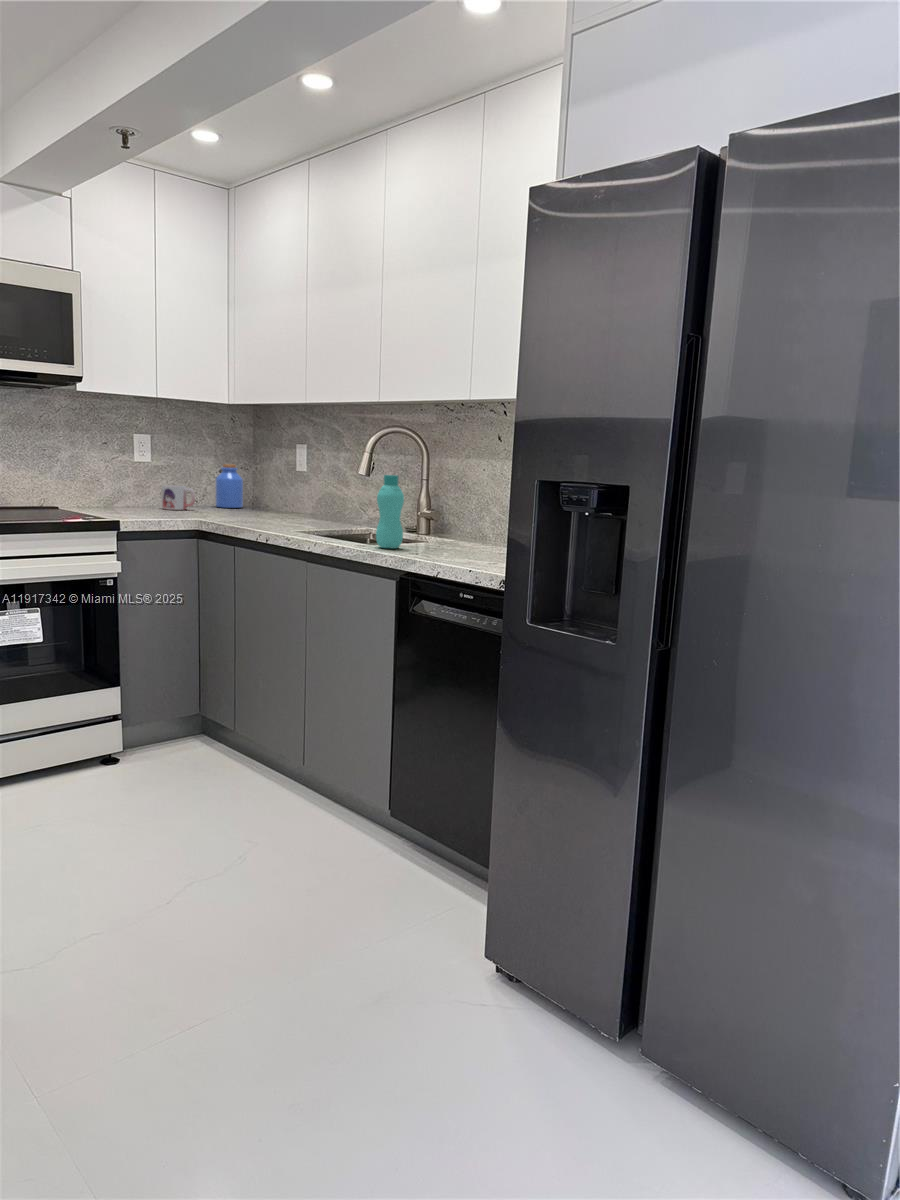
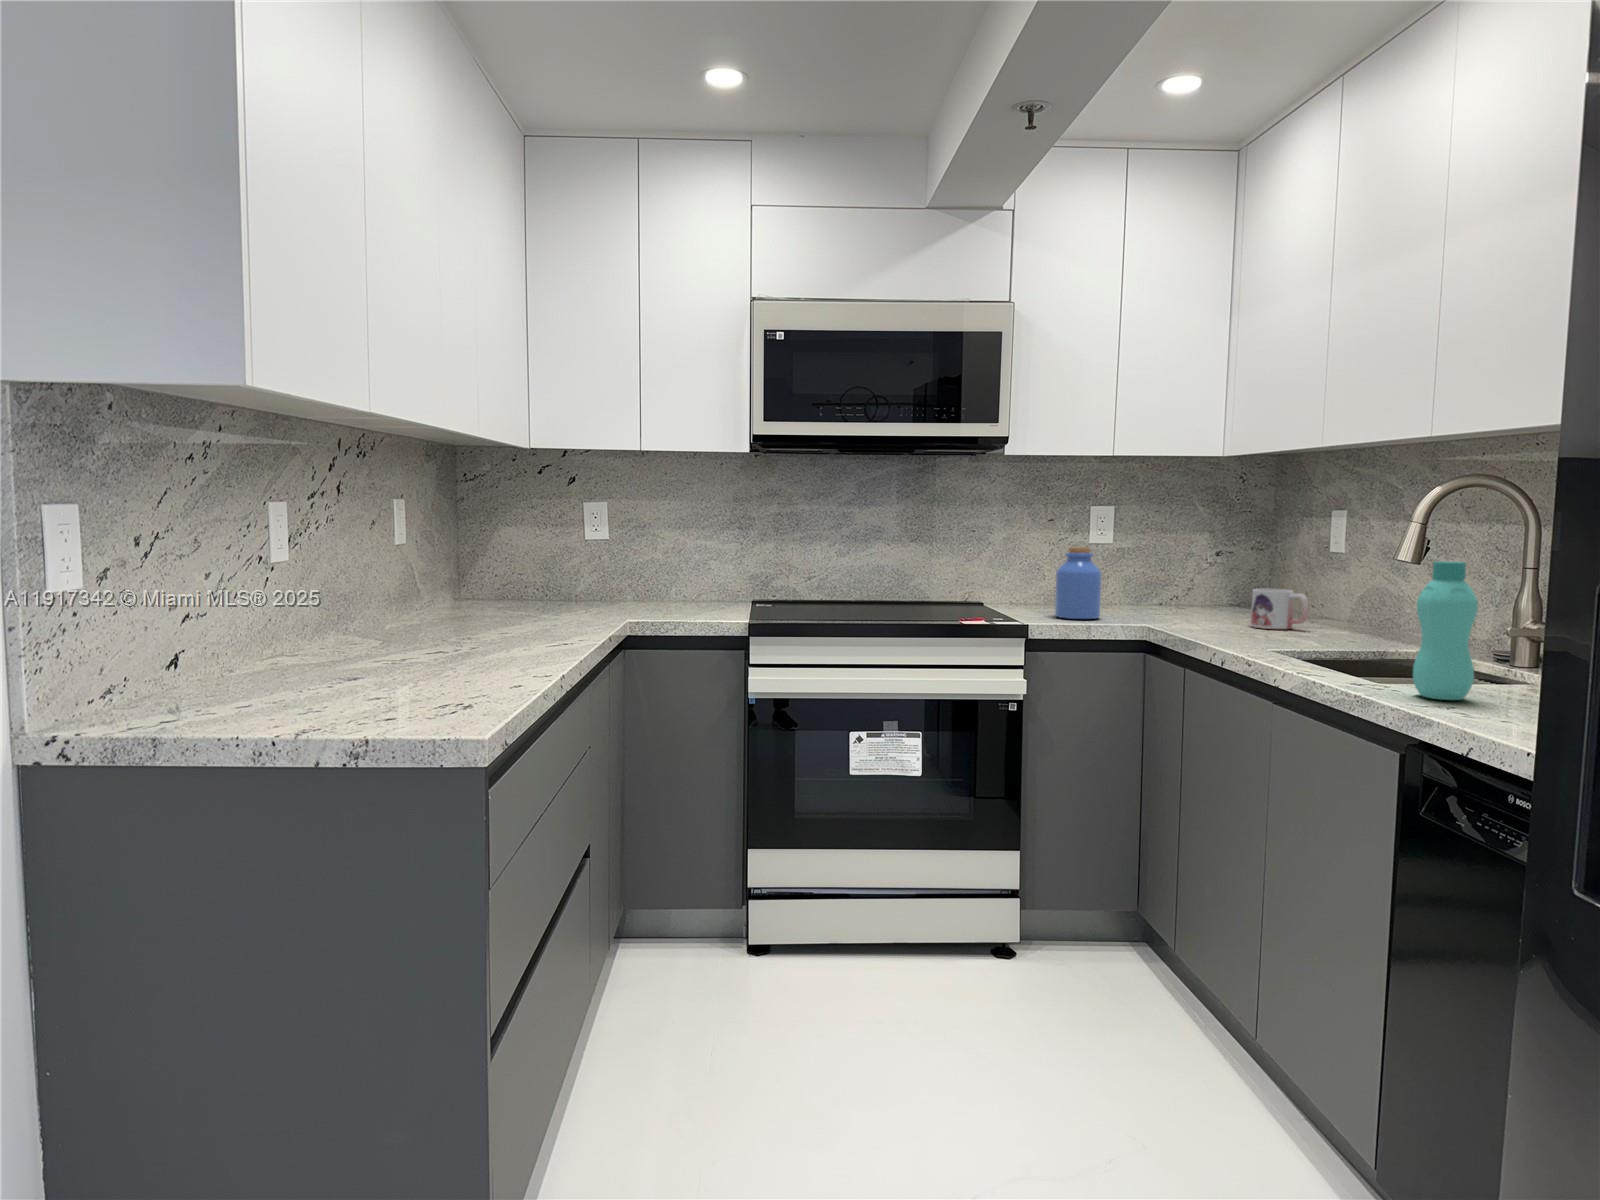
jar: present [216,464,243,508] -> present [1055,547,1102,619]
mug: present [162,485,195,510] -> present [1251,589,1309,629]

